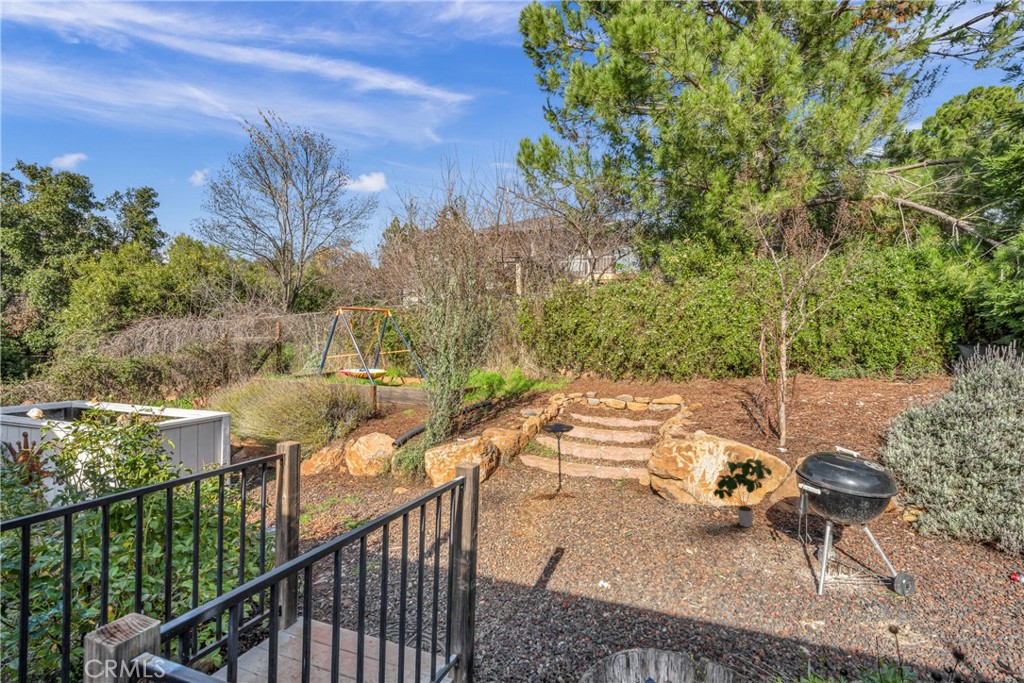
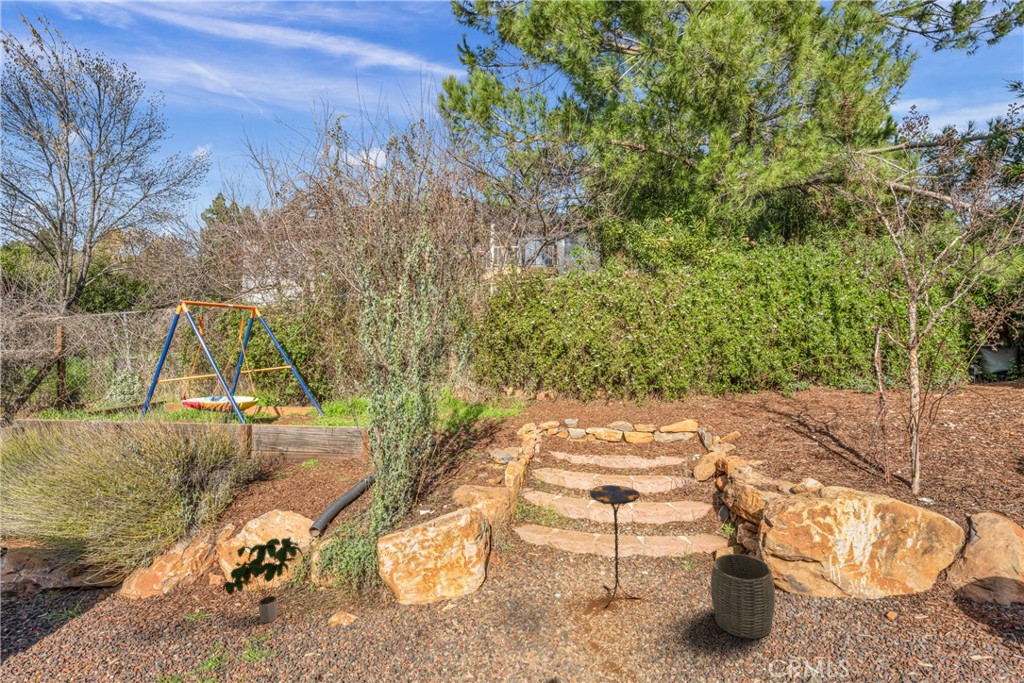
potted plant: present [714,459,772,527] -> present [223,537,302,623]
woven basket: none [608,470,648,521] -> present [711,554,775,639]

